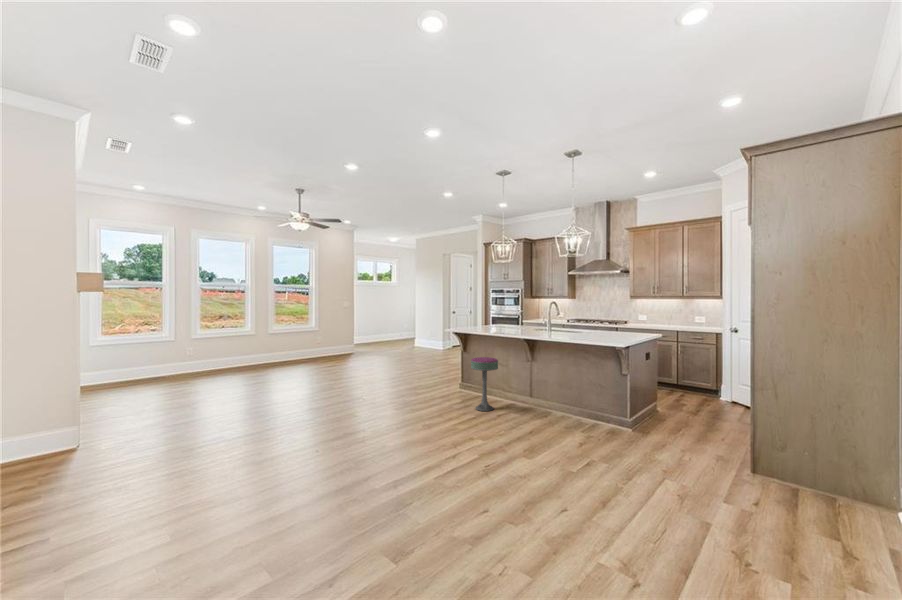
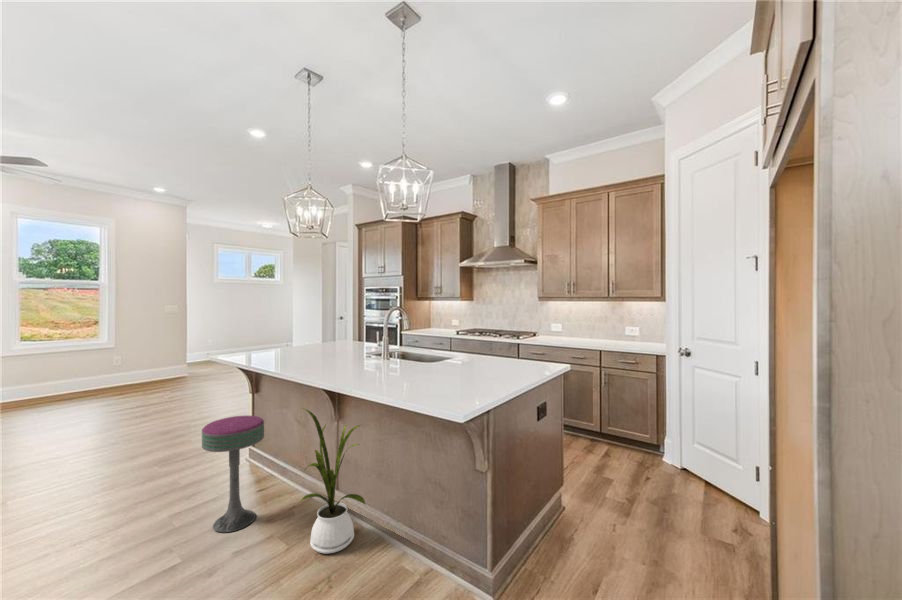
house plant: none [521,351,561,418] -> present [301,409,365,554]

